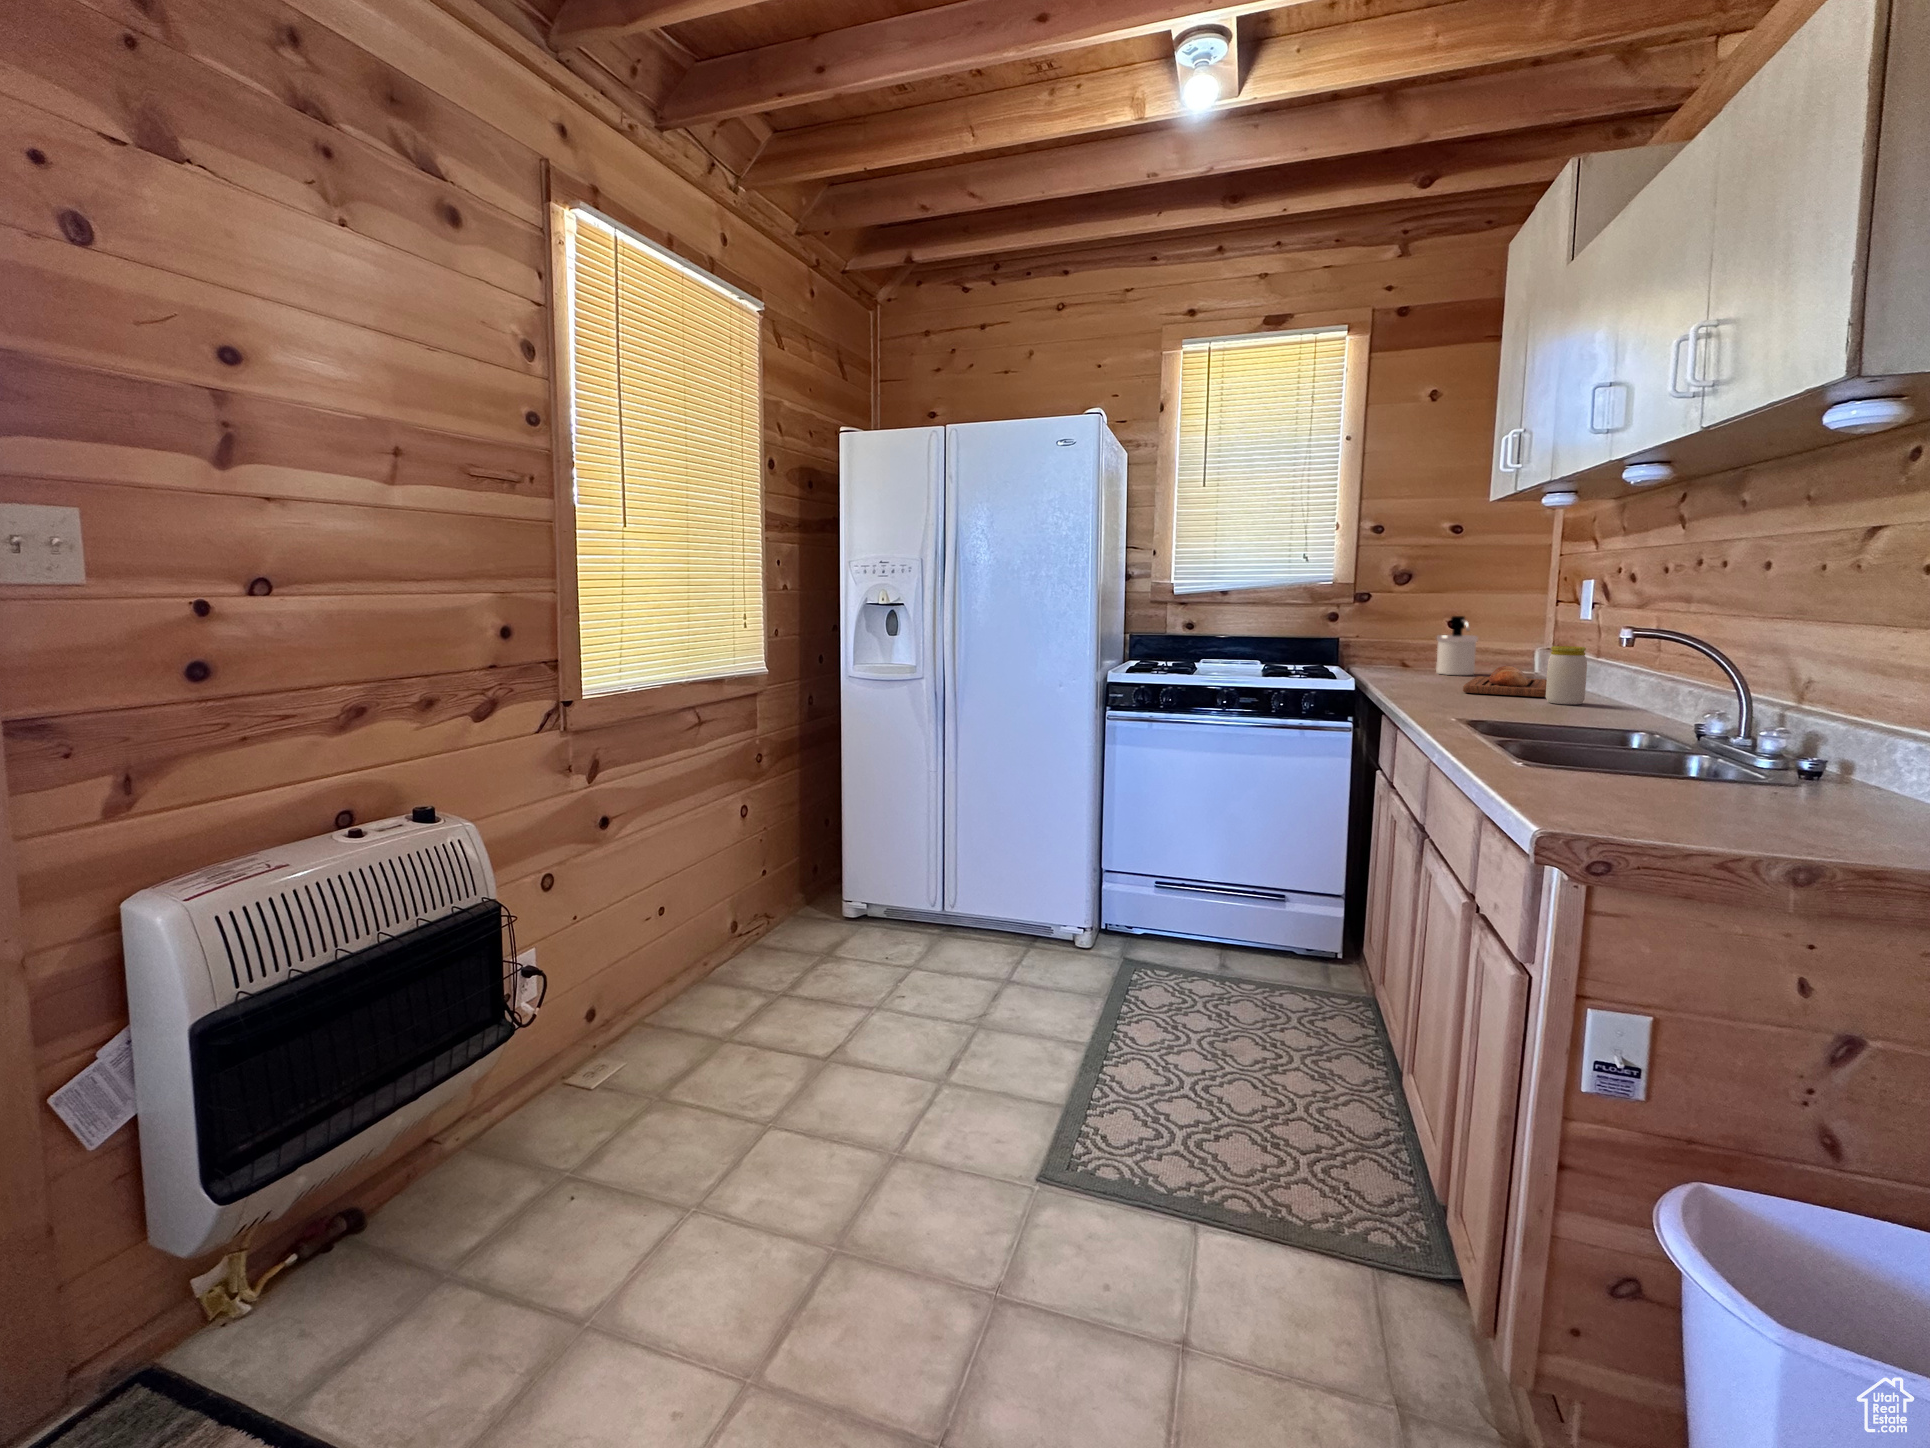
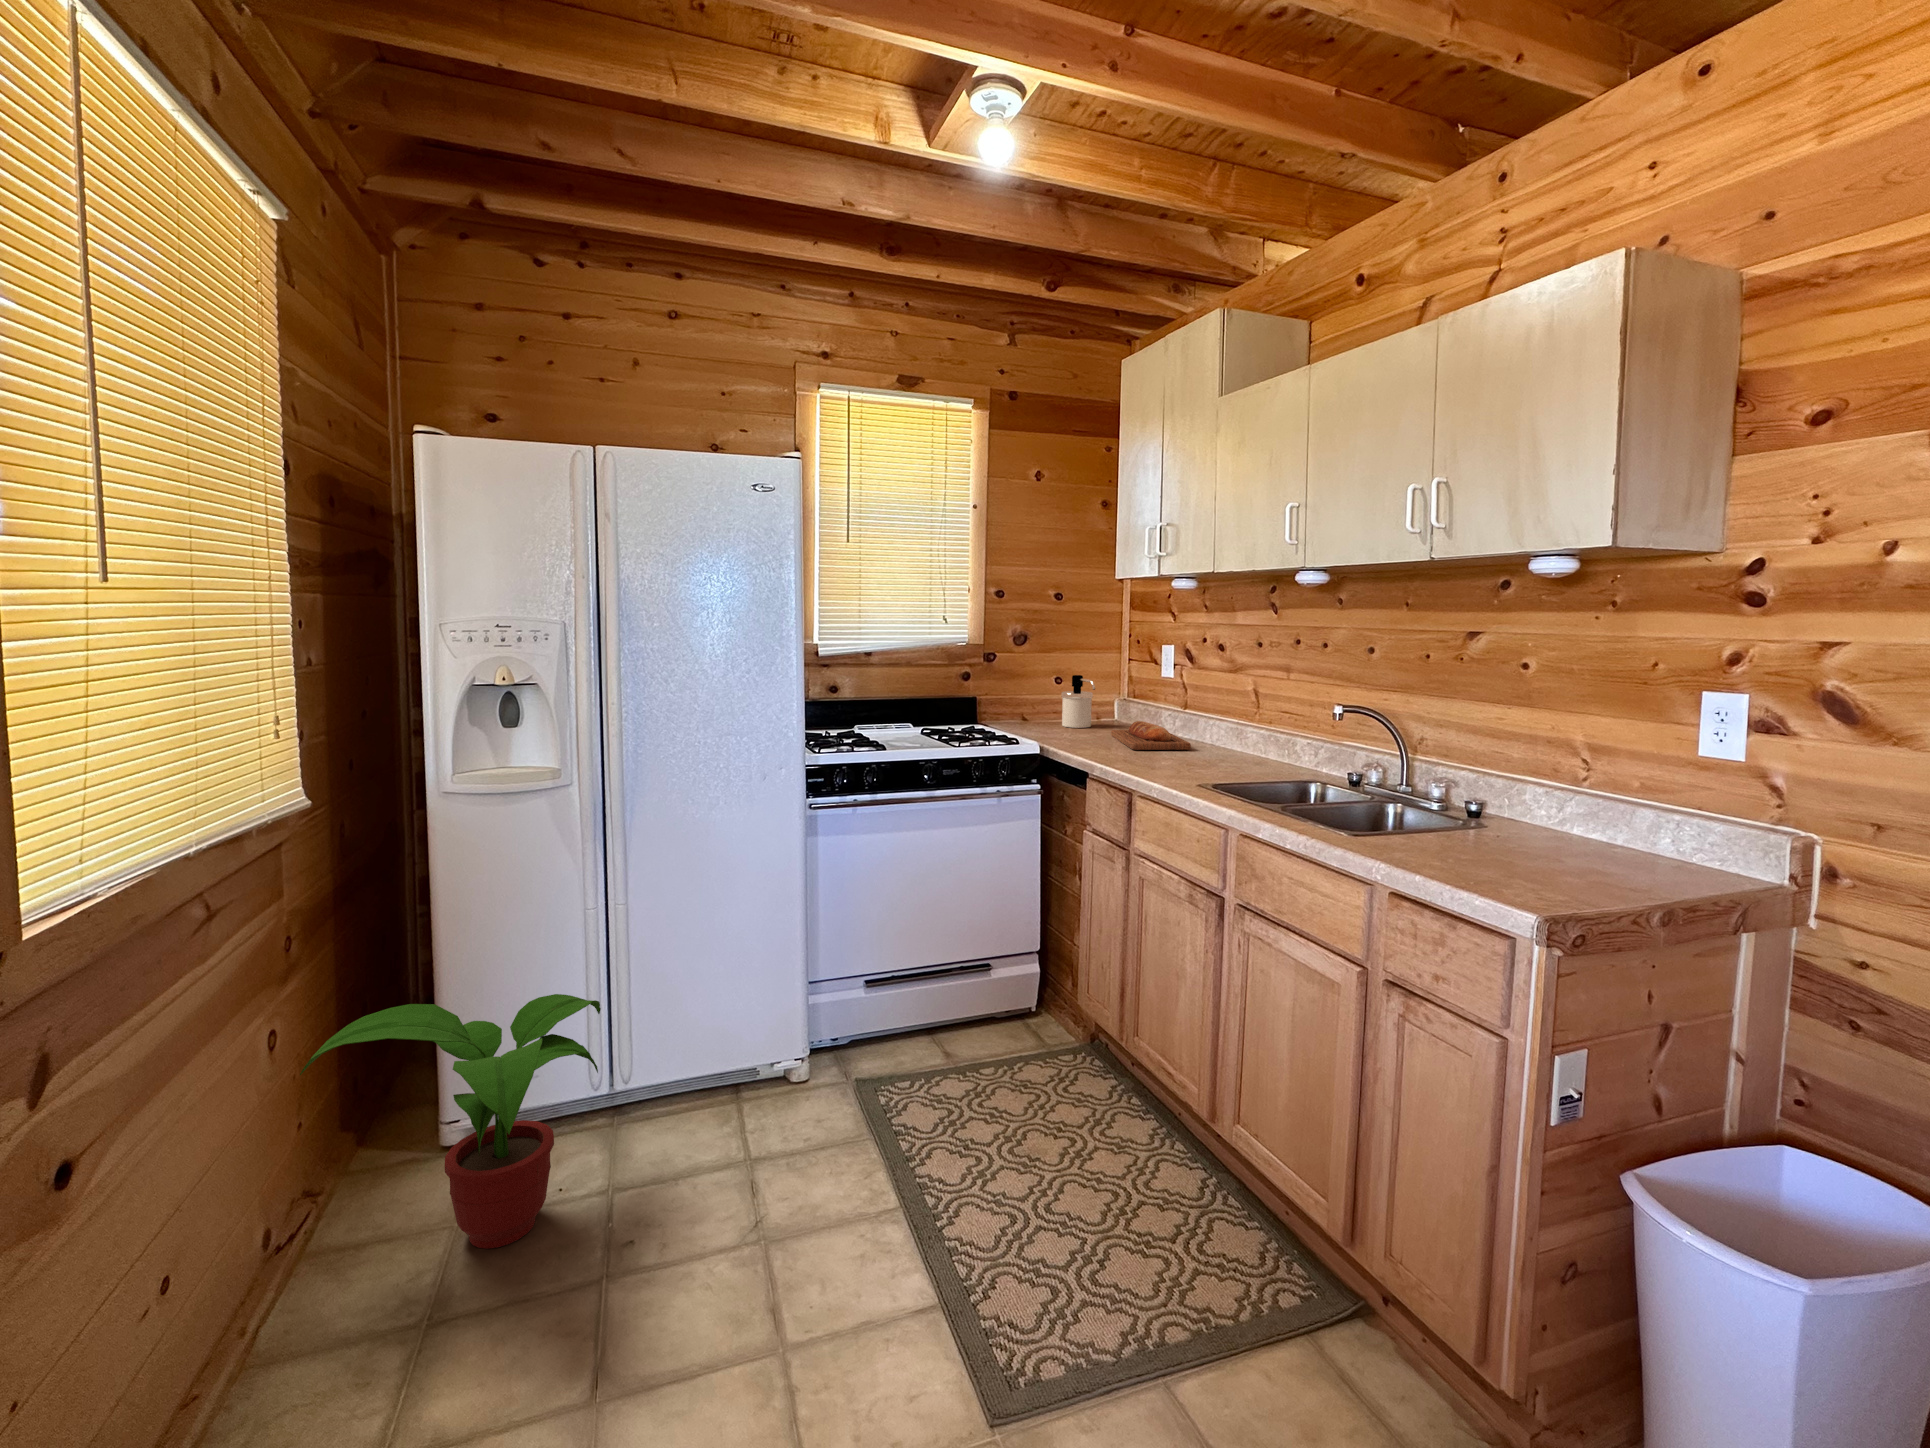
jar: present [1546,646,1587,704] -> none [1200,708,1228,756]
potted plant: none [748,806,923,975] -> present [300,994,601,1249]

